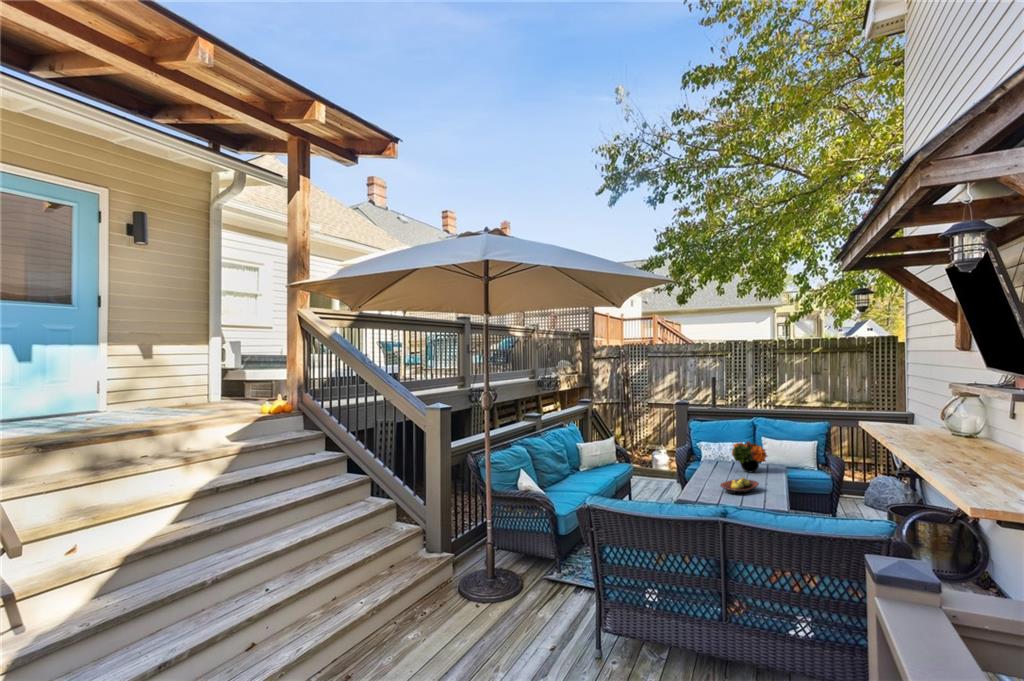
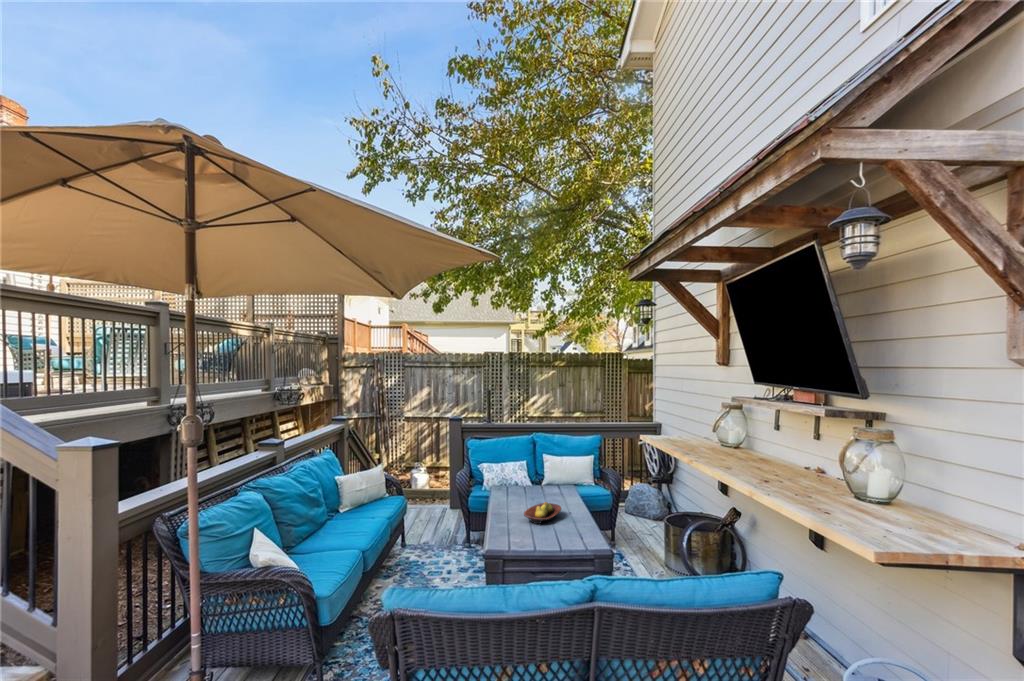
flower arrangement: present [732,441,767,473] -> none [519,457,556,492]

